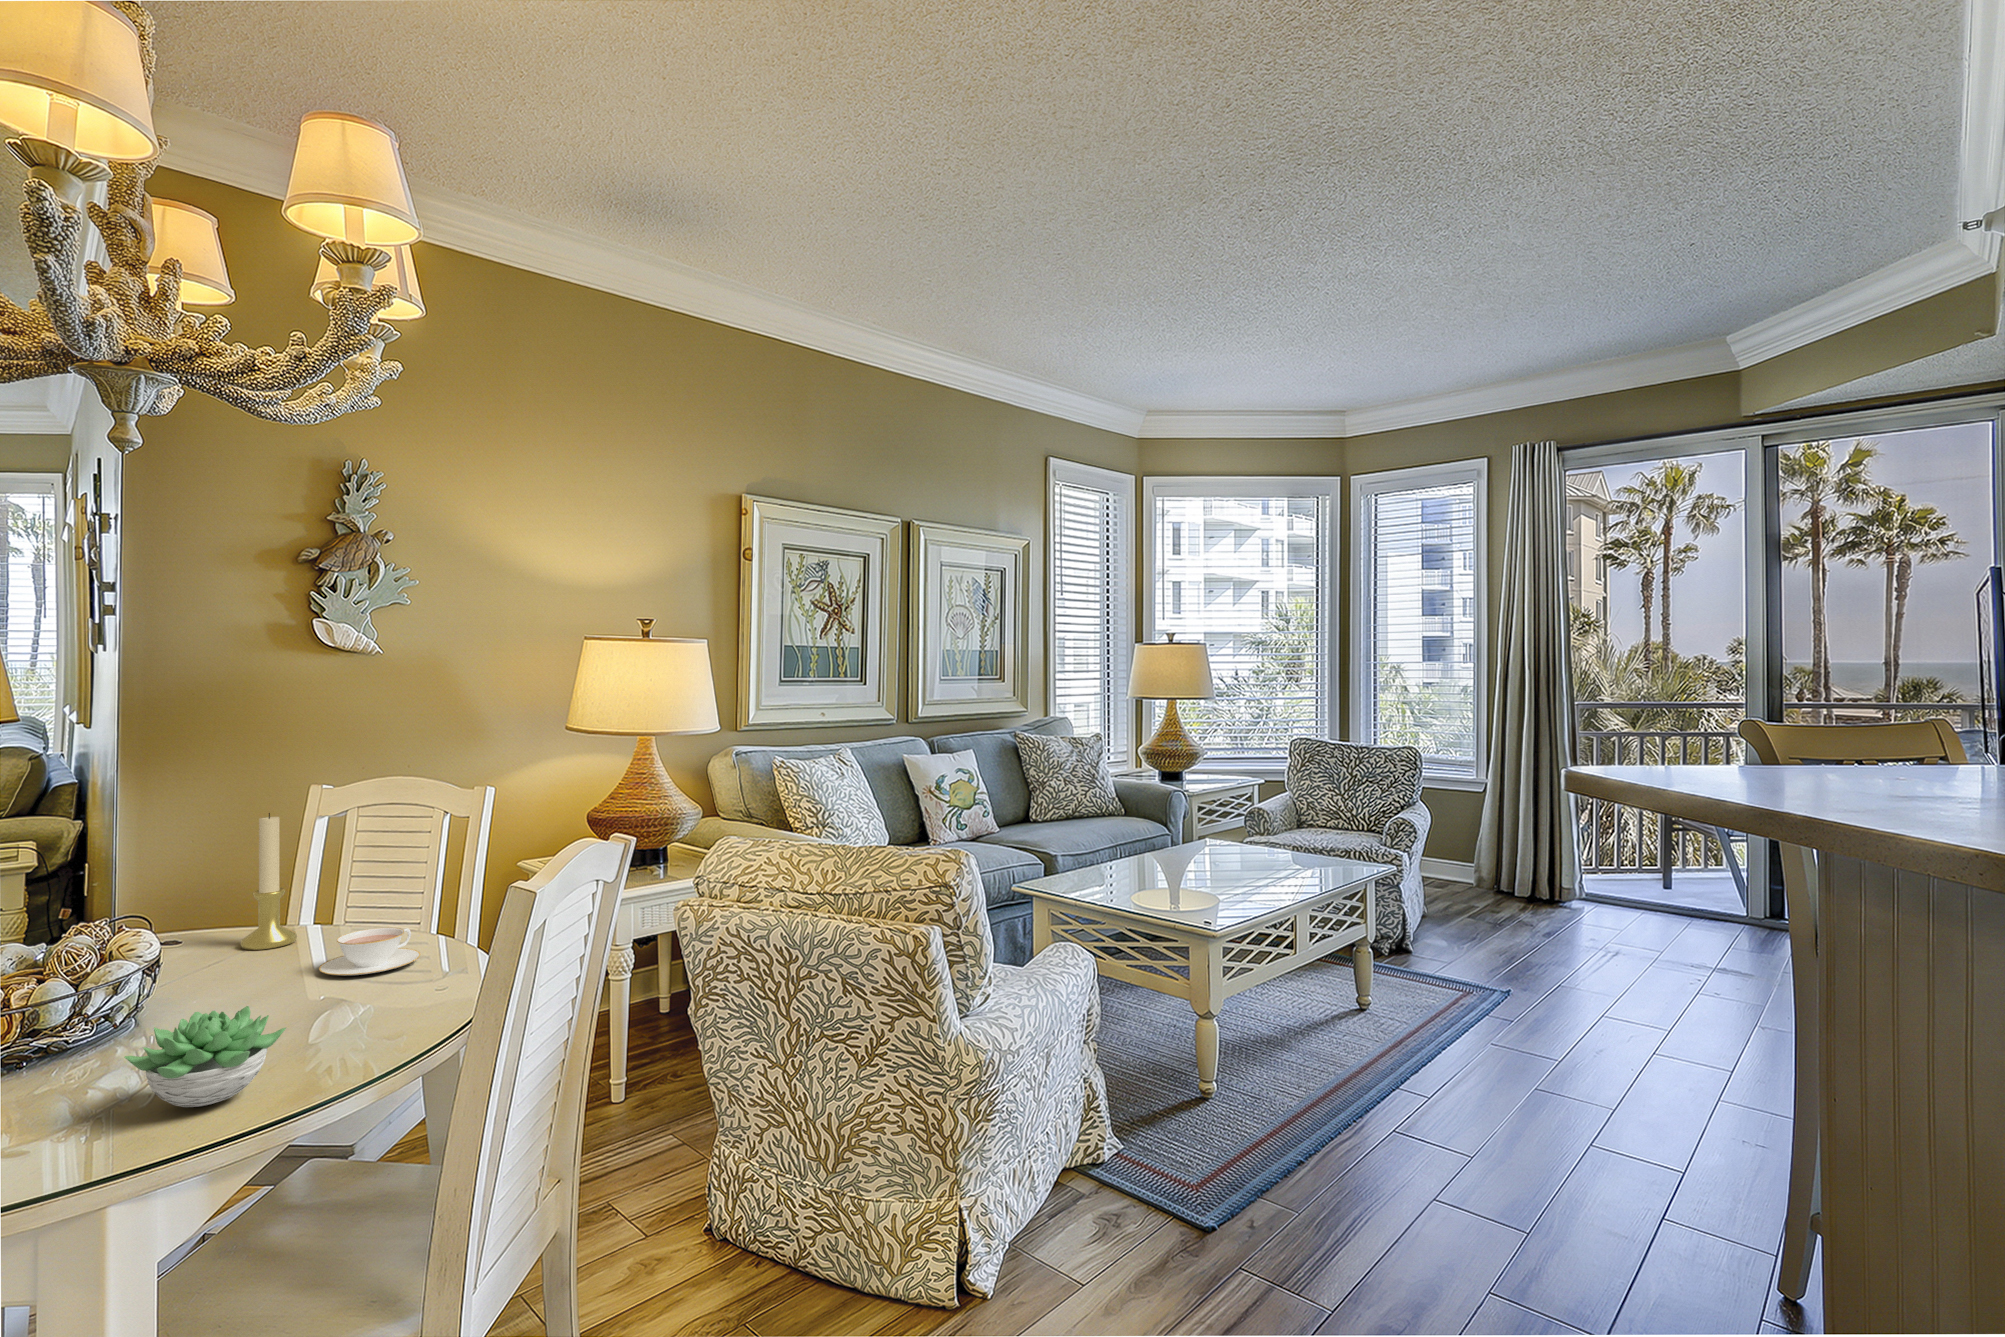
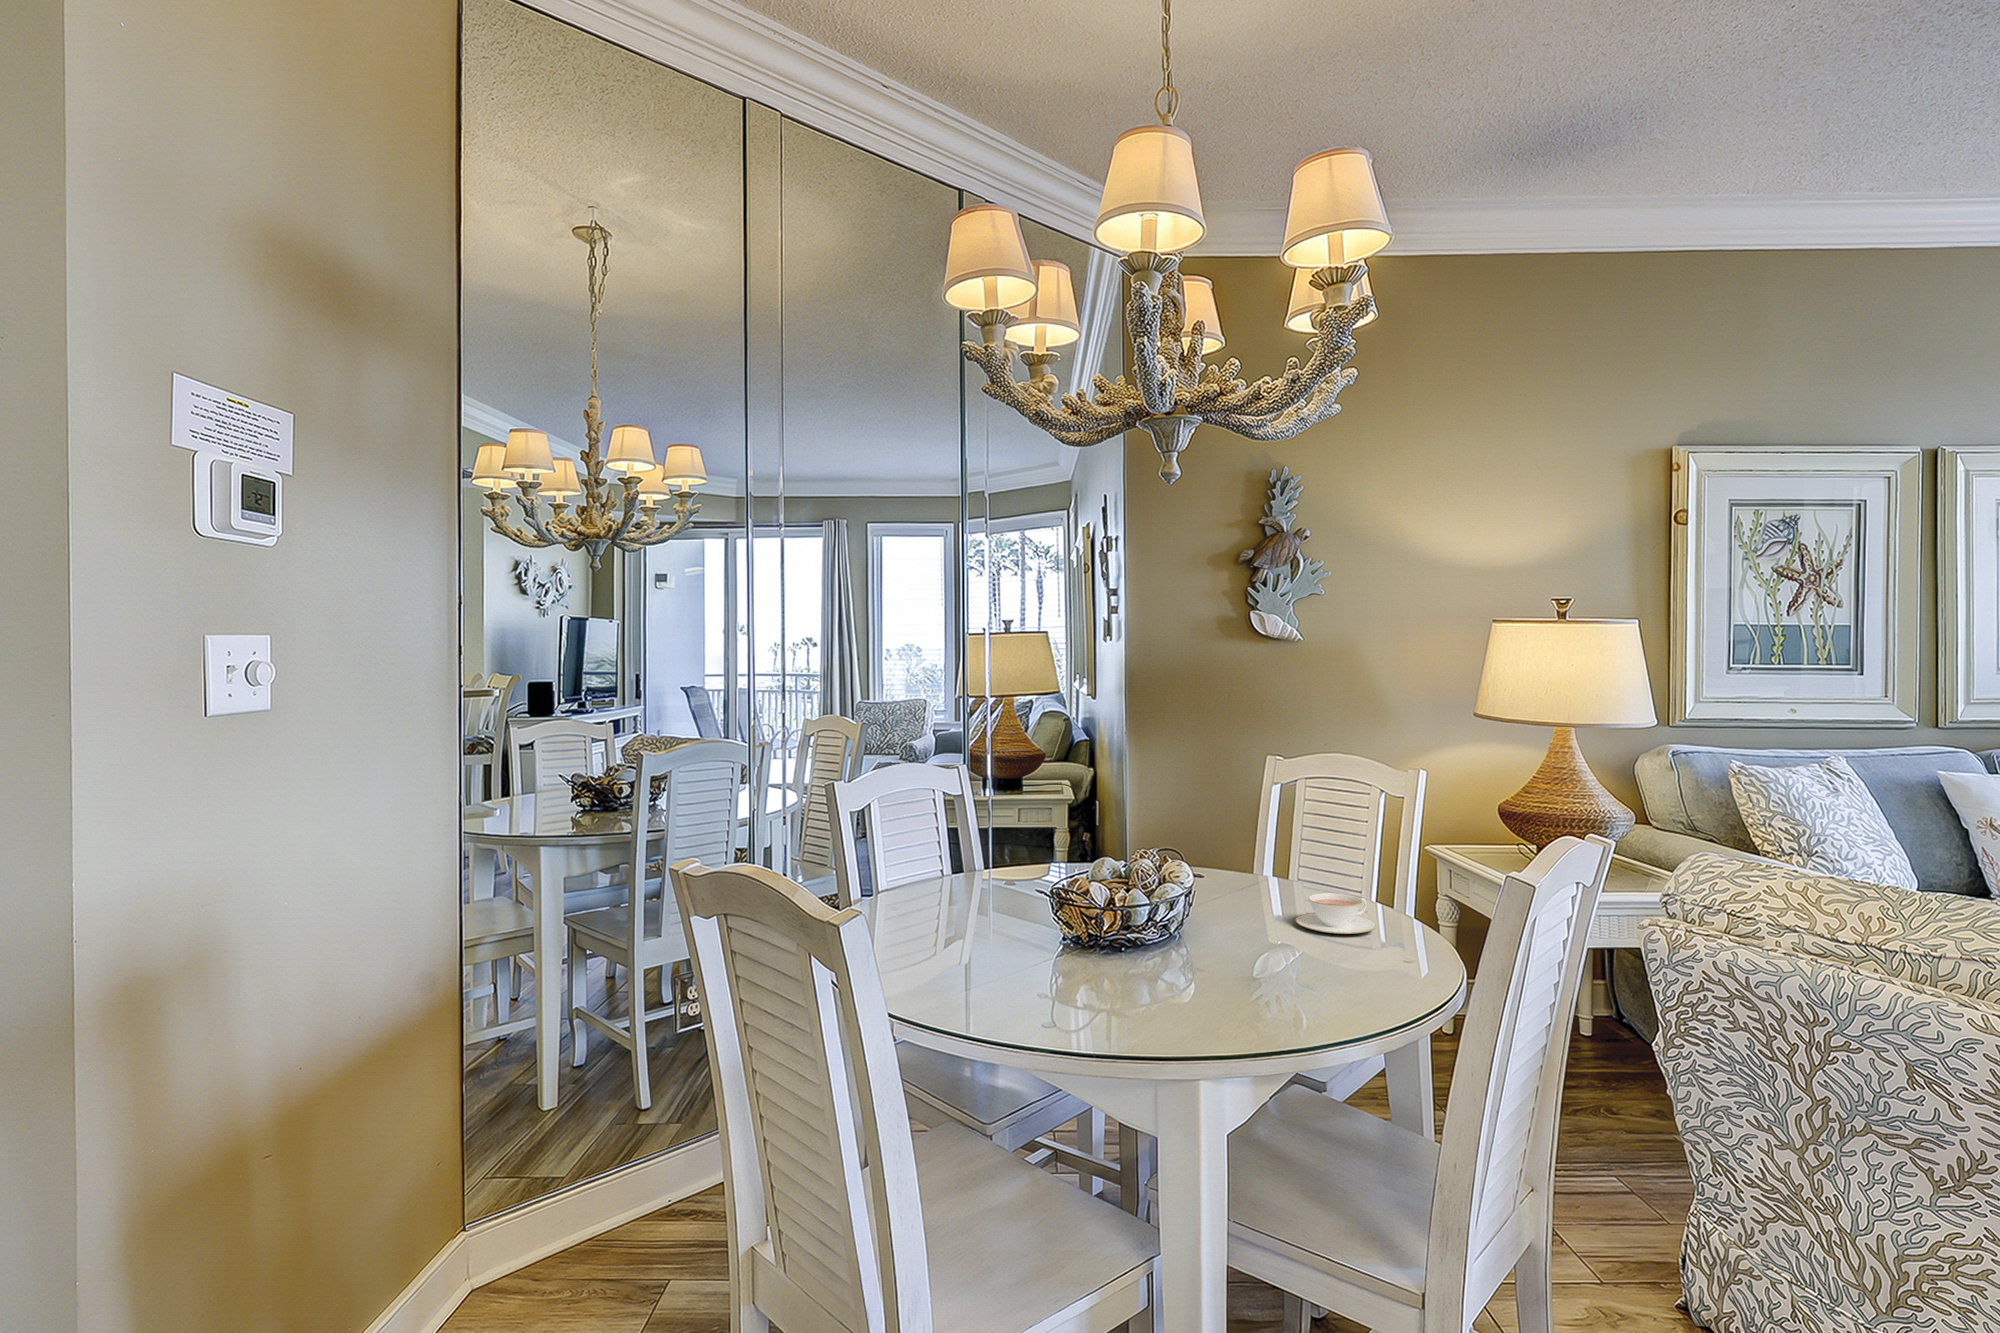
candle holder: present [241,813,297,950] -> none [1230,780,1269,896]
succulent plant: present [124,1006,286,1107] -> none [1198,938,1304,1017]

